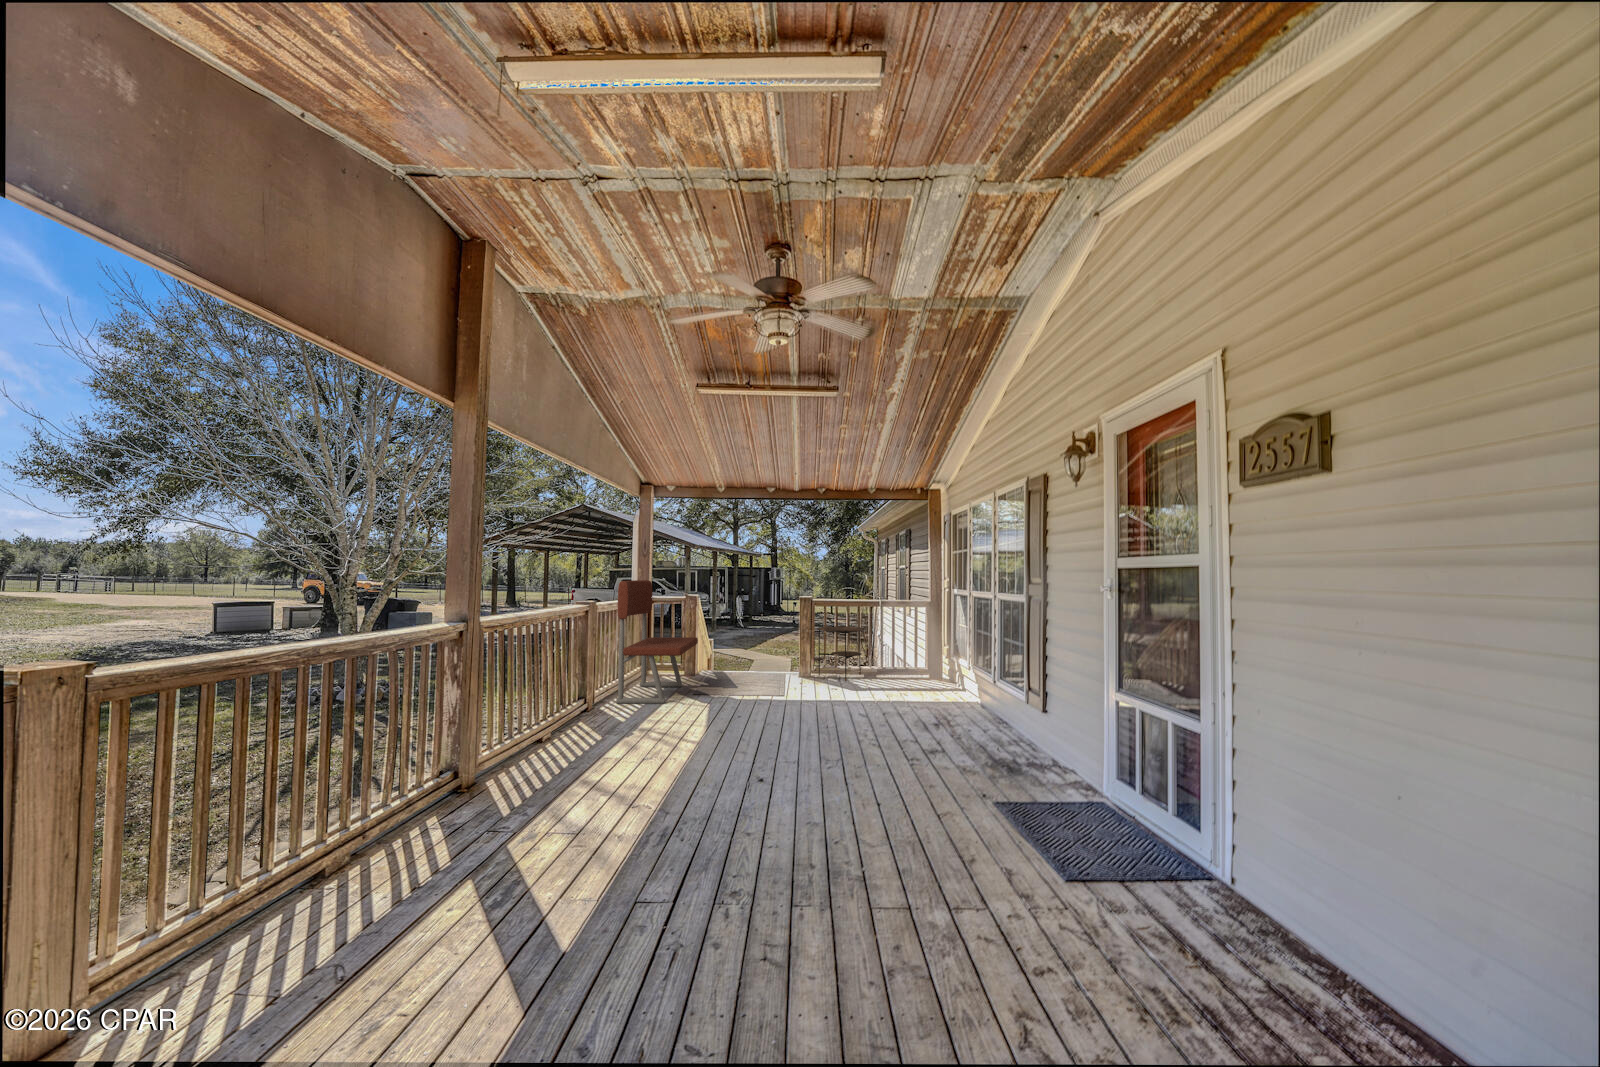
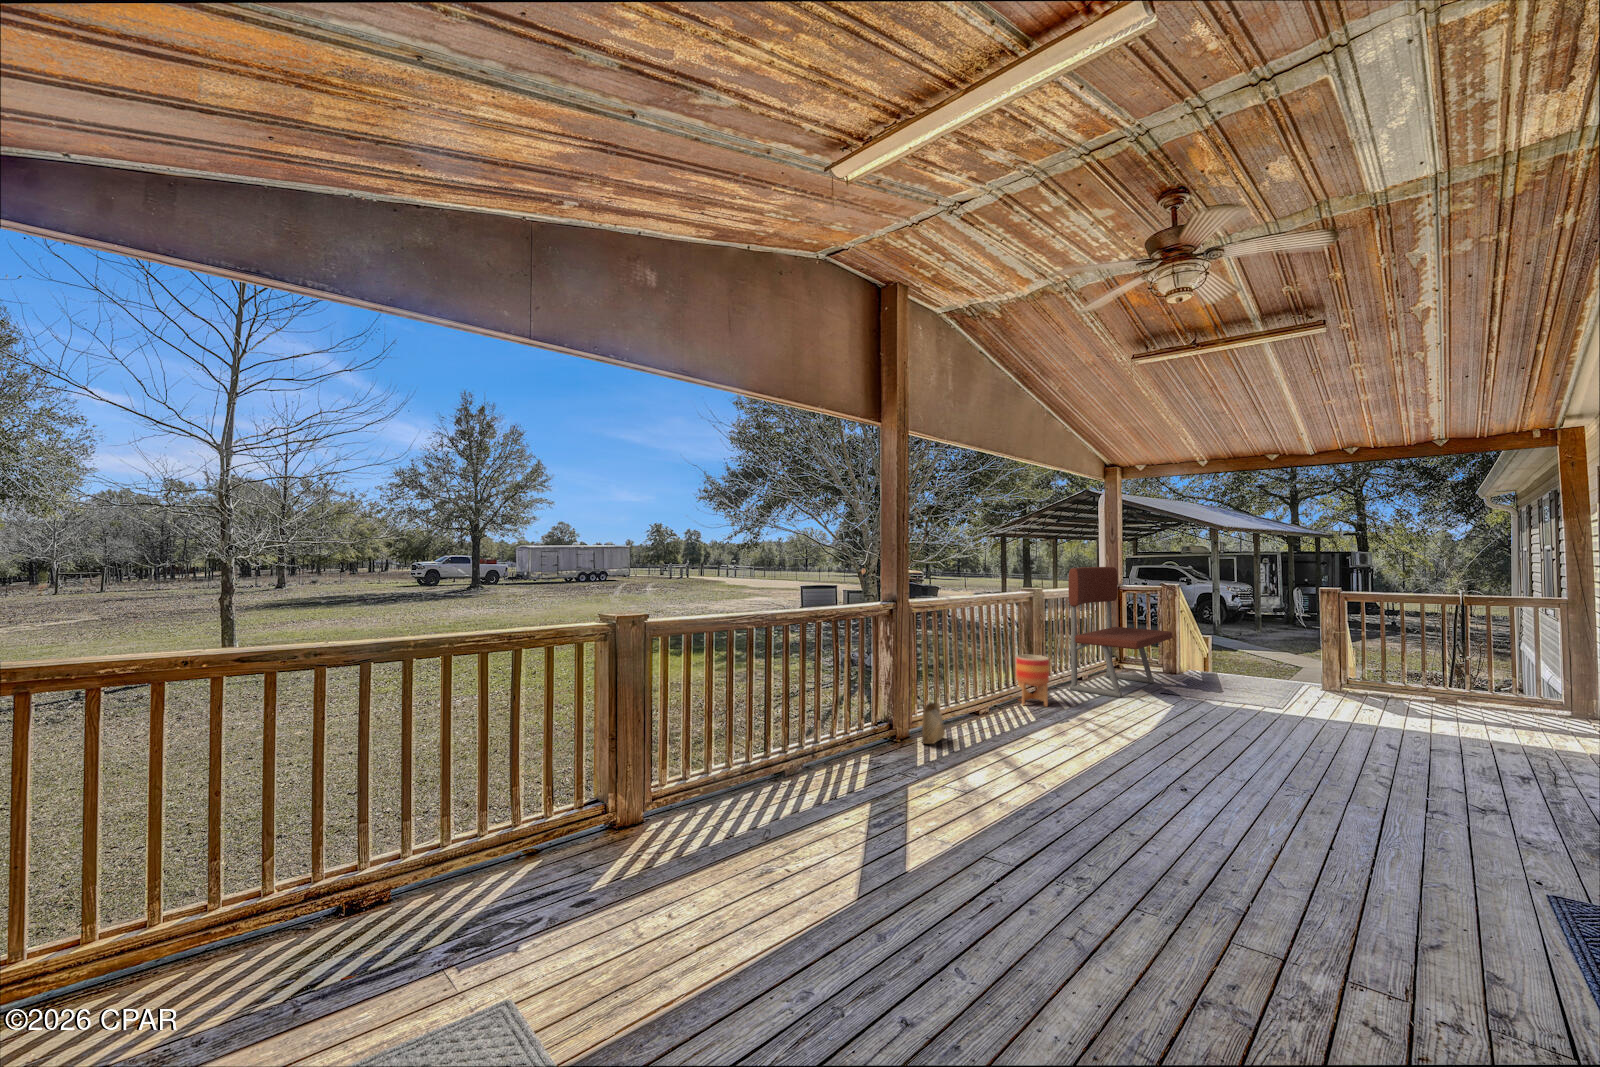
side table: present [818,626,865,681] -> none [1357,633,1446,710]
planter: none [573,671,608,727] -> present [1016,655,1049,706]
woven basket: none [492,719,521,789] -> present [922,703,945,744]

